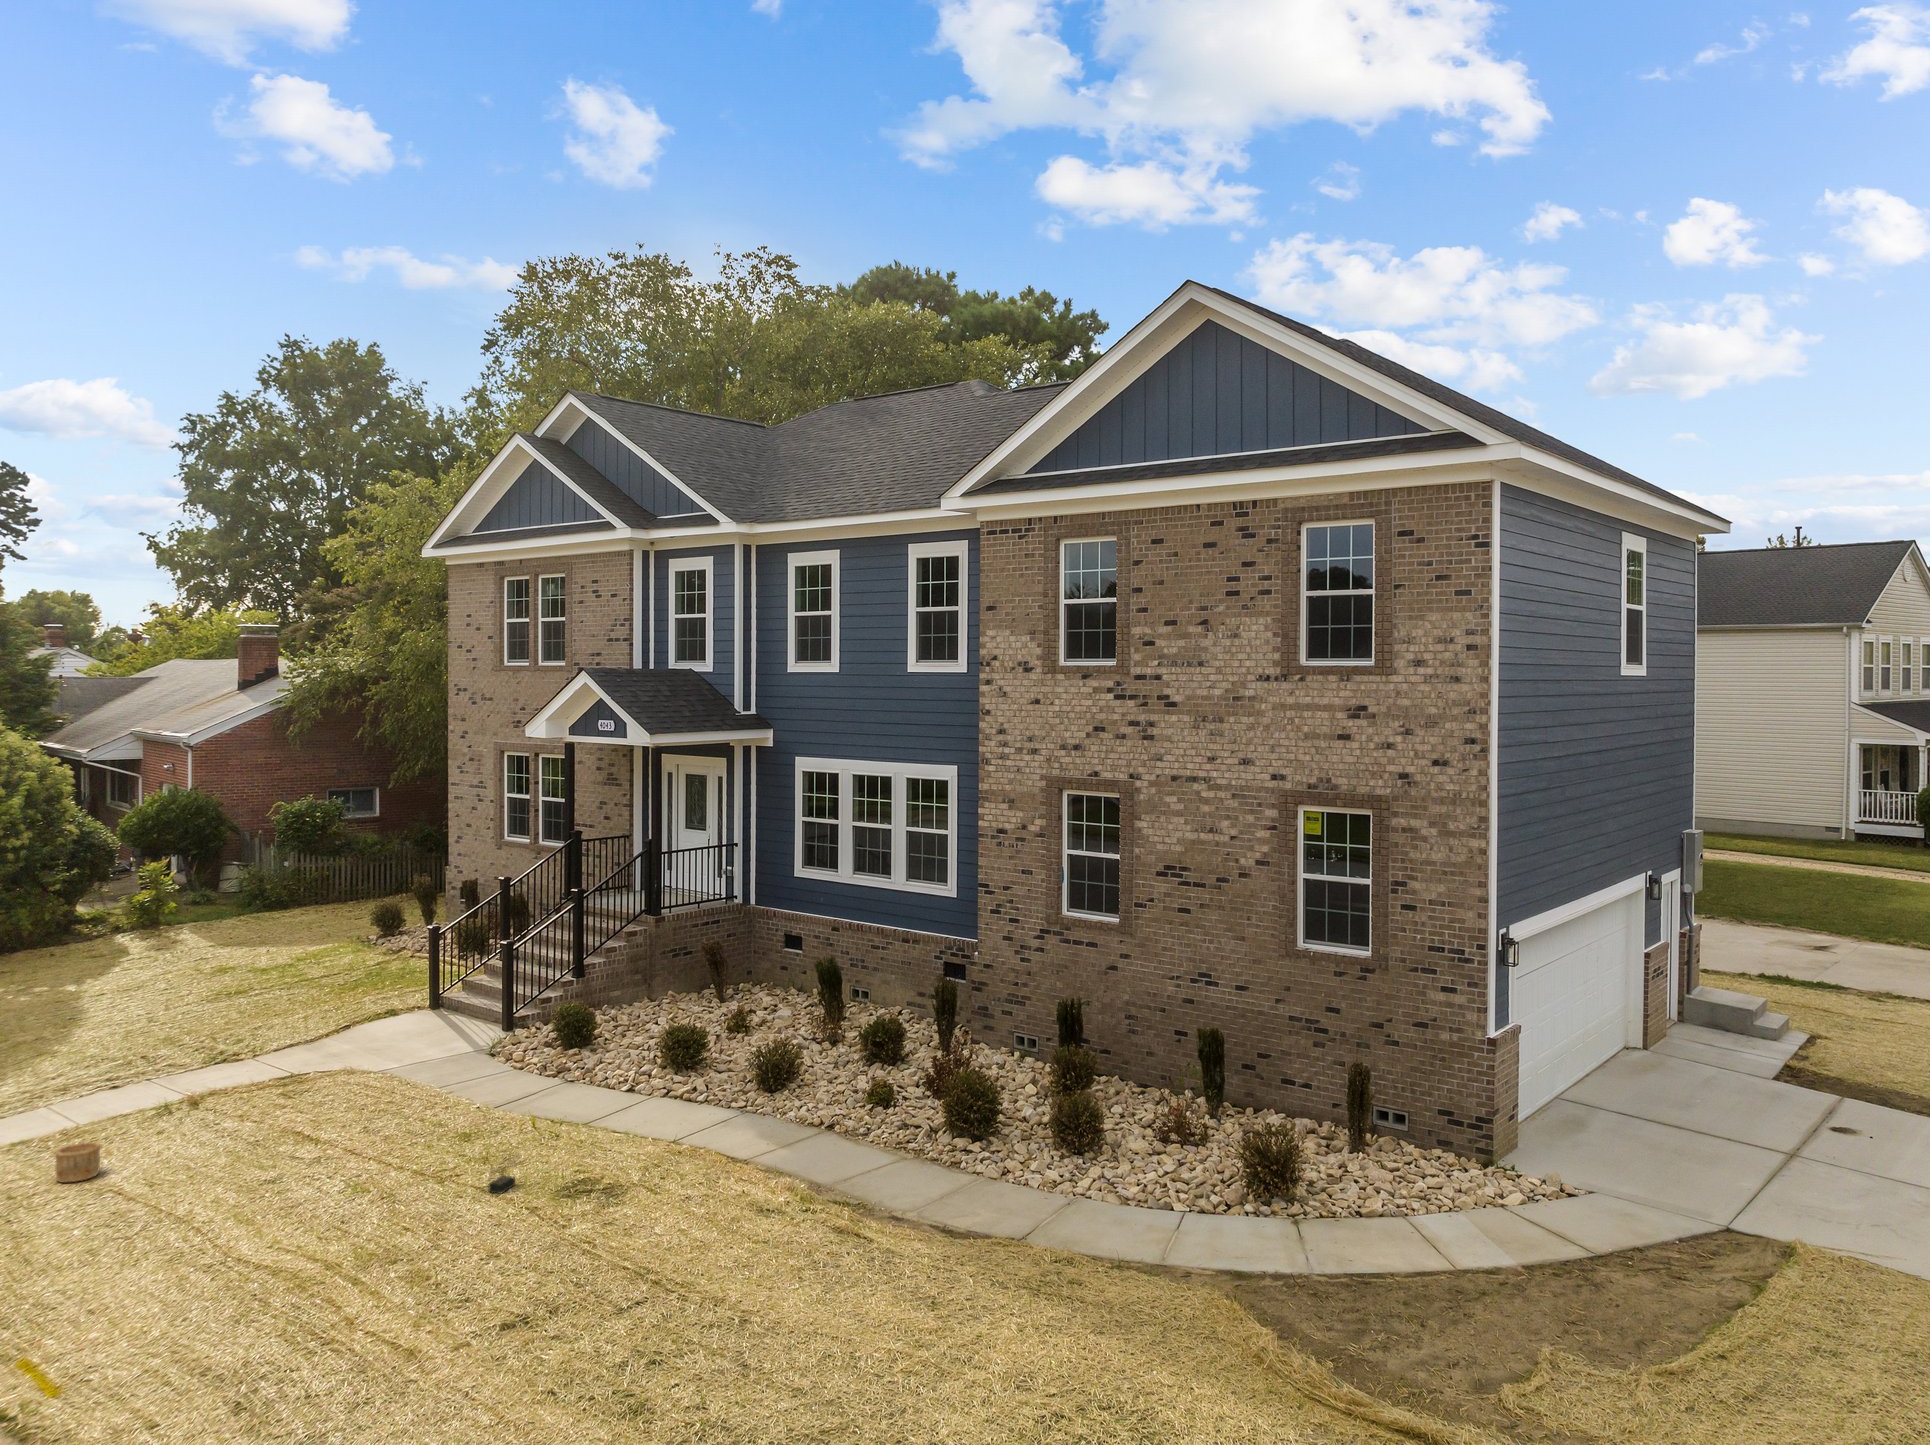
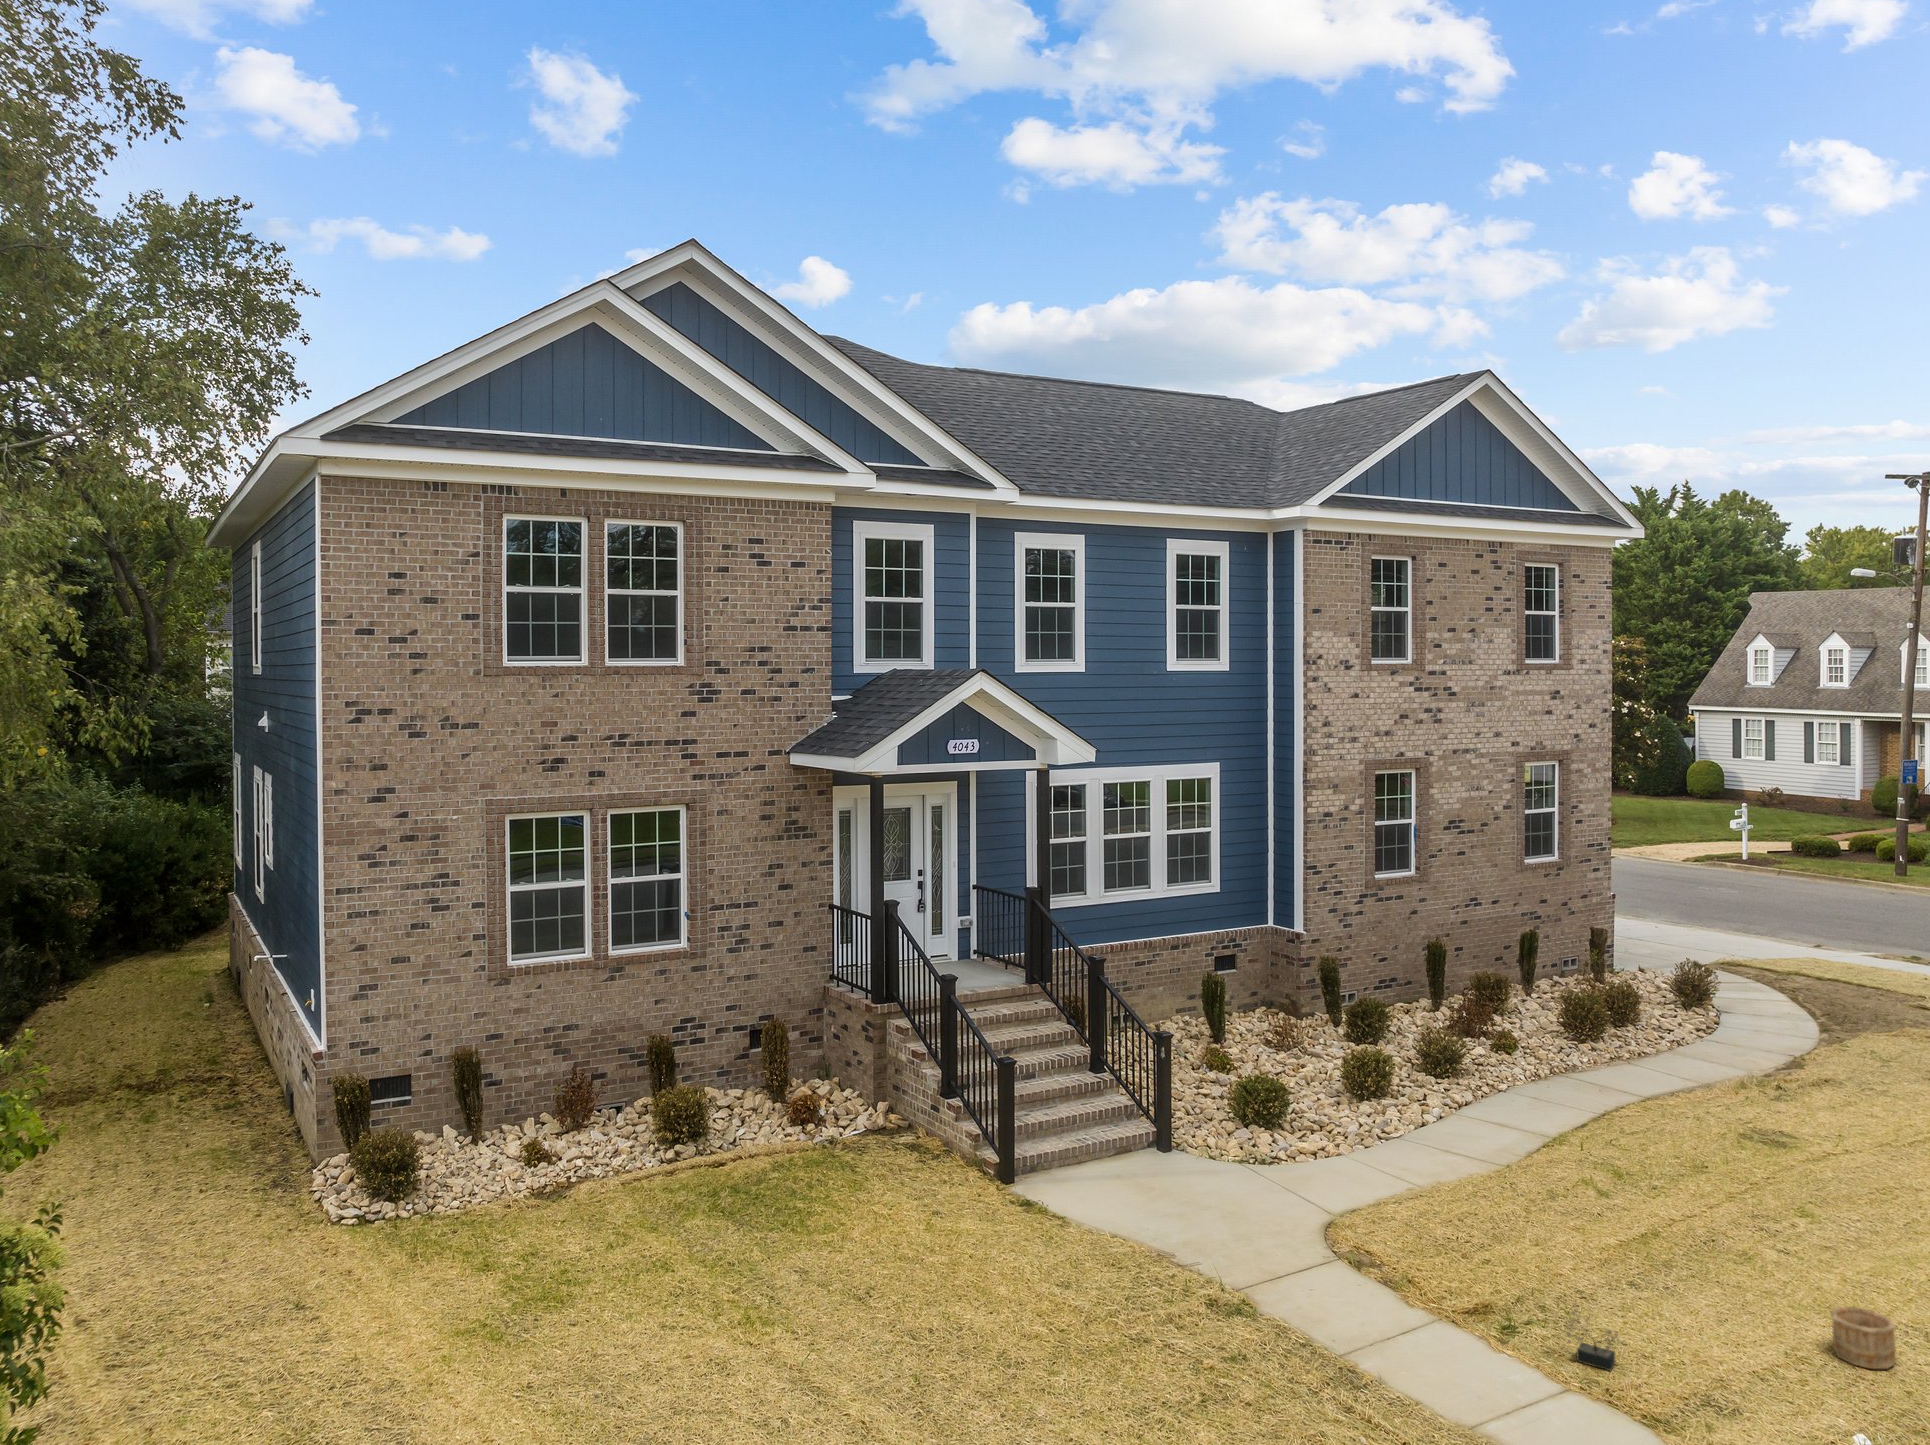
decorative plant: present [488,1154,519,1194] -> present [1565,1311,1619,1371]

